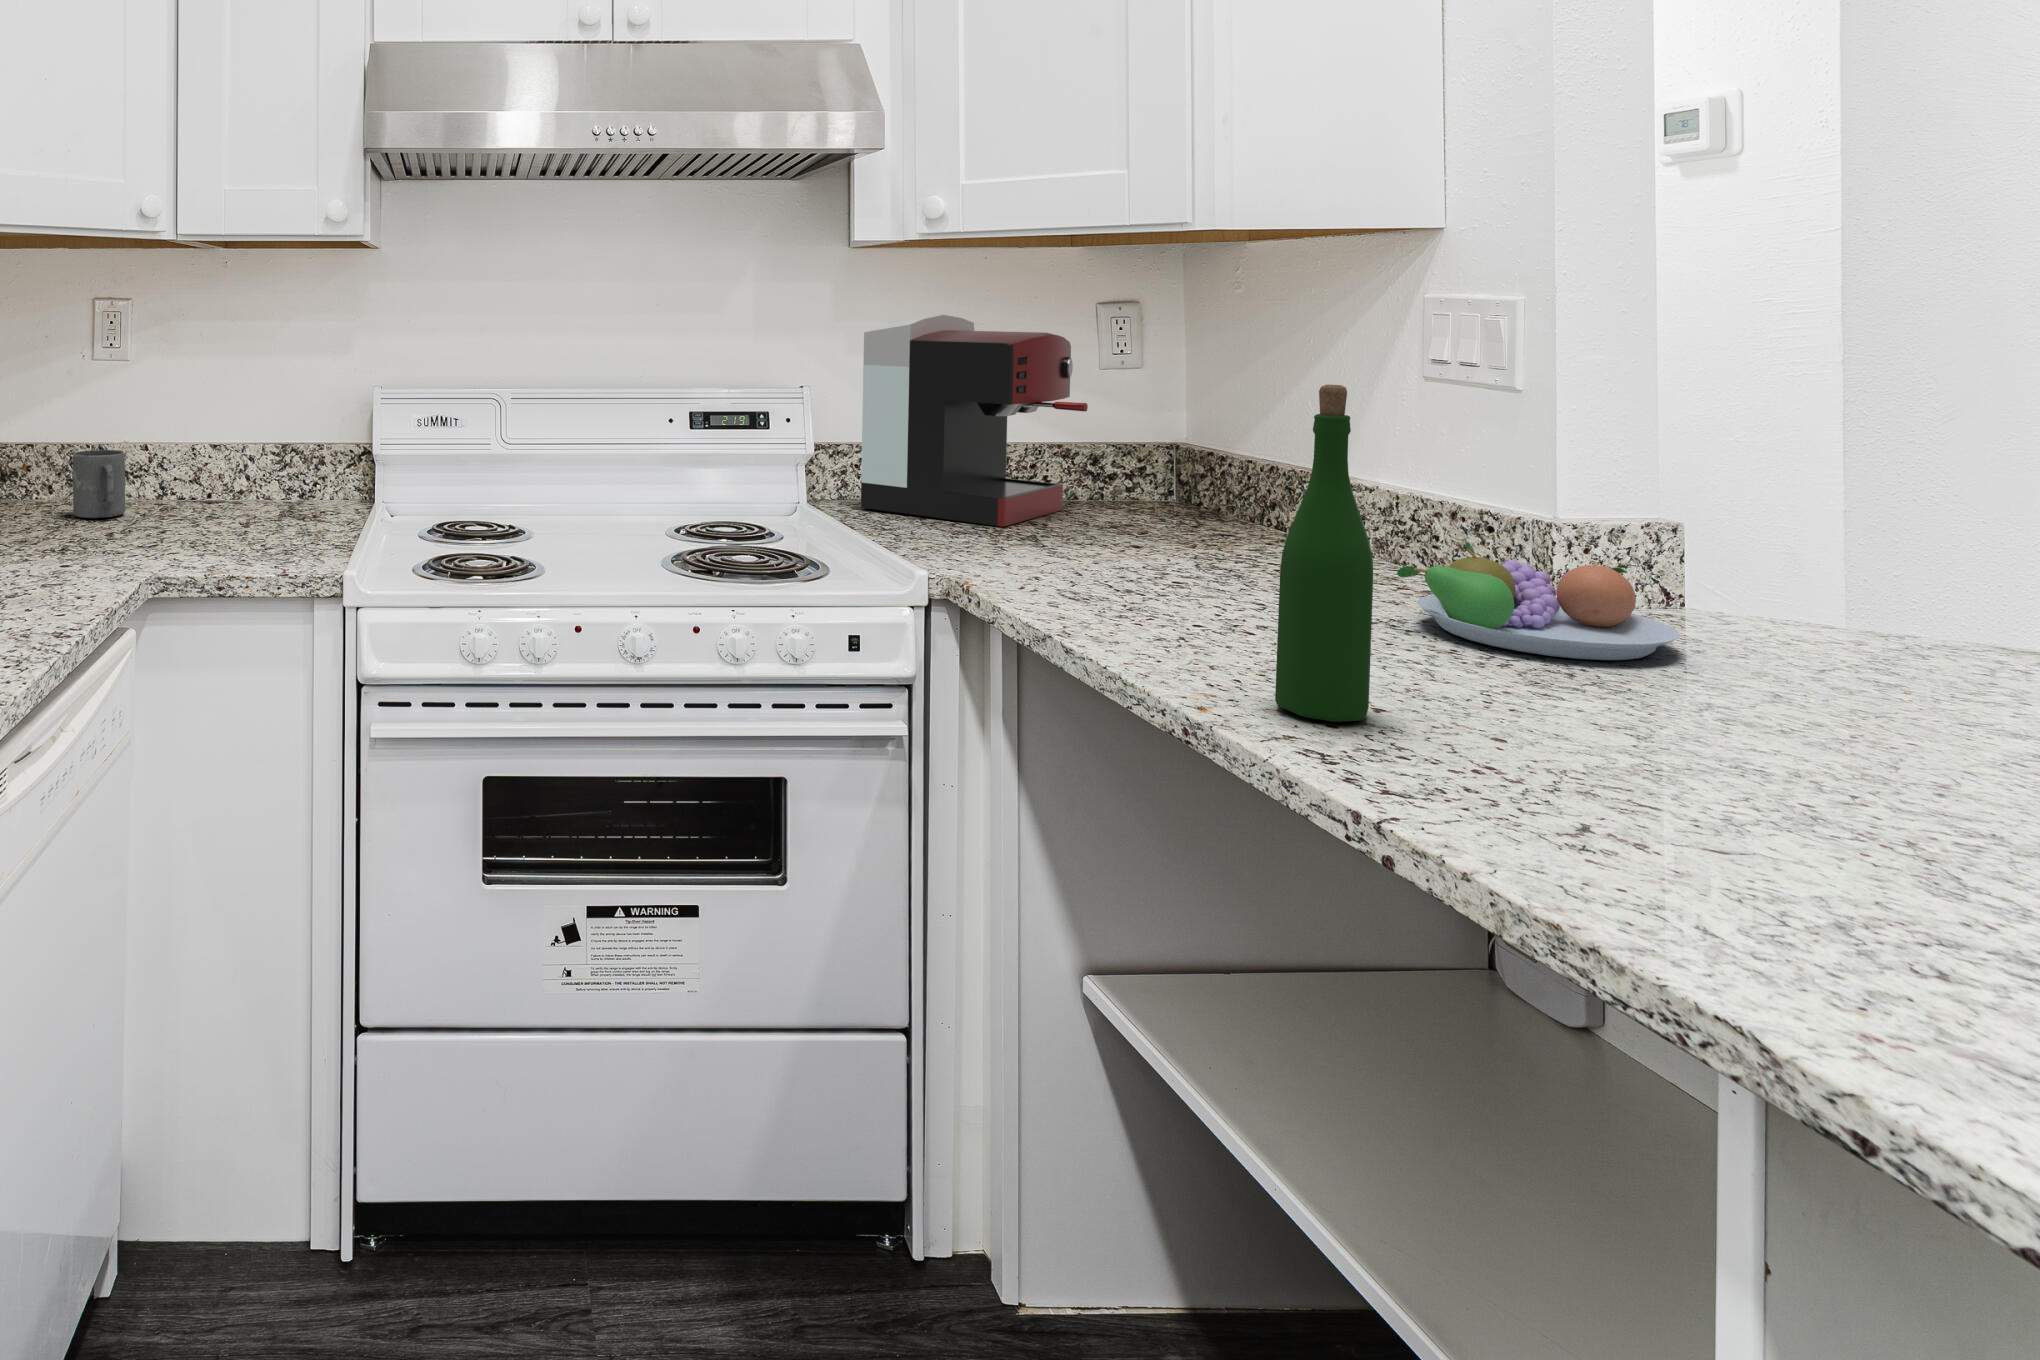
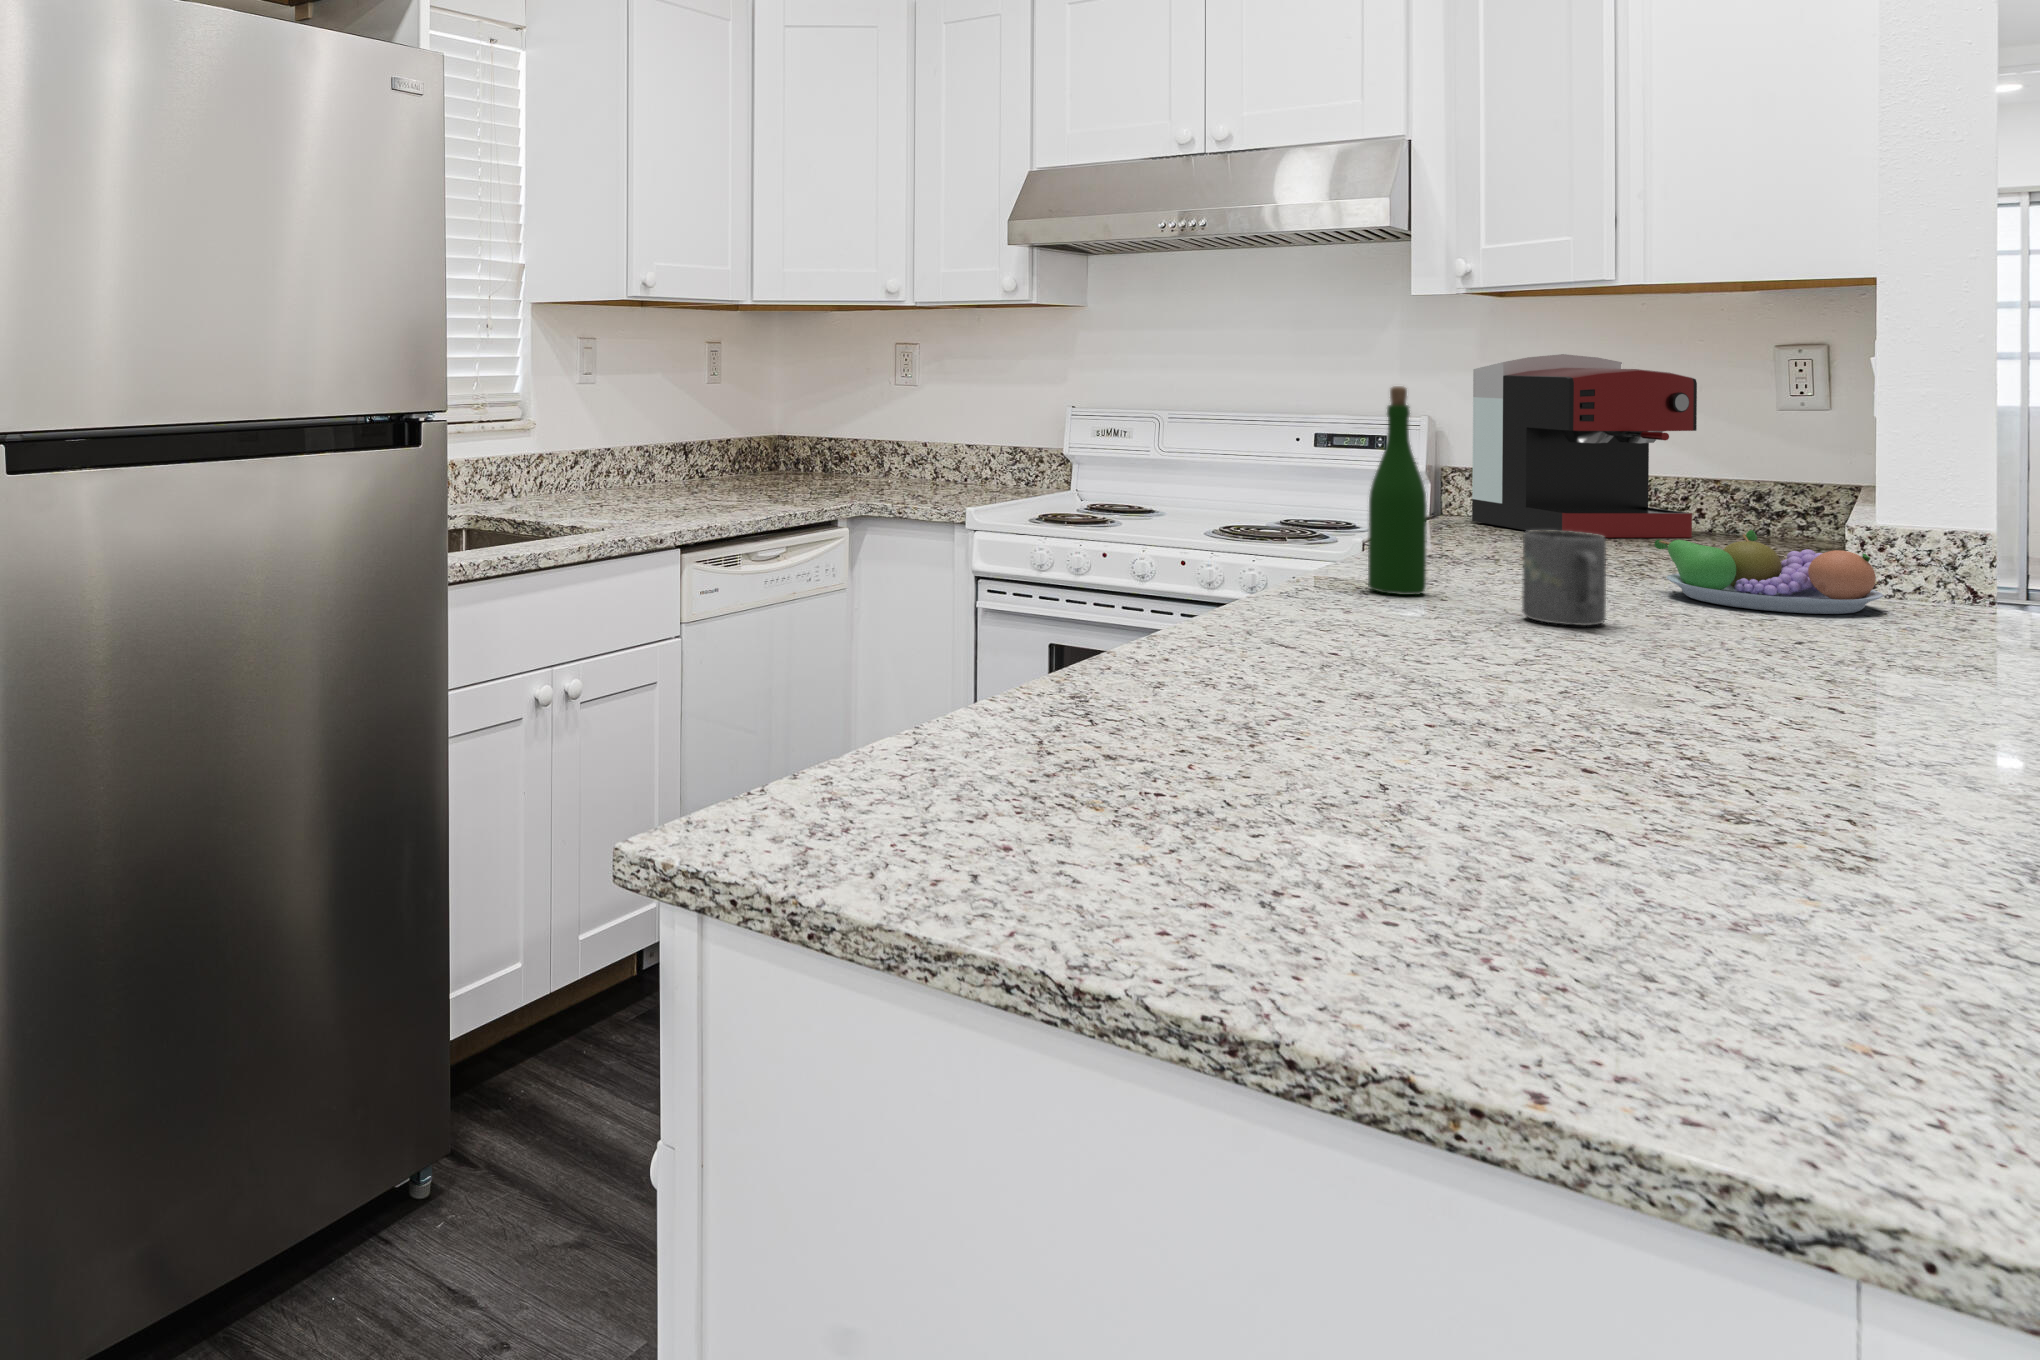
mug: present [73,450,125,518] -> present [1522,530,1606,626]

